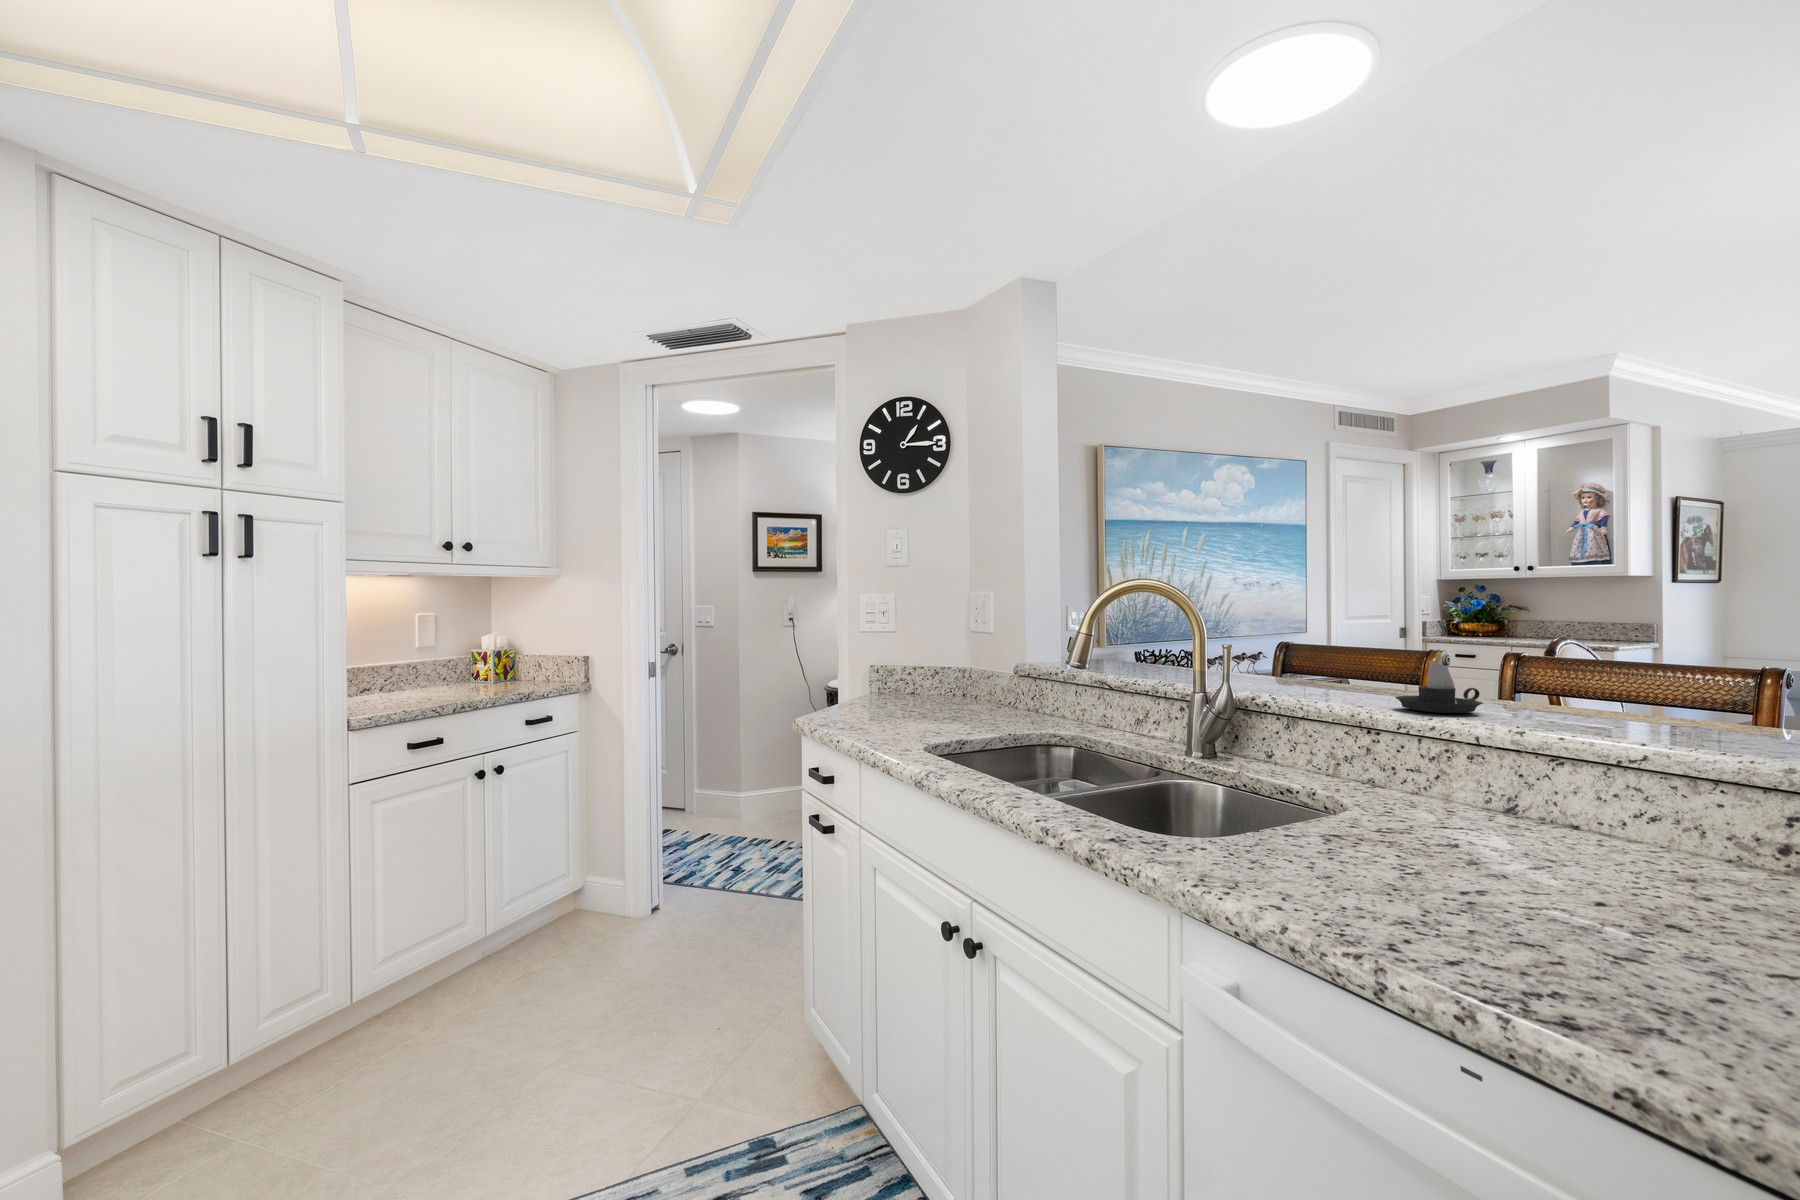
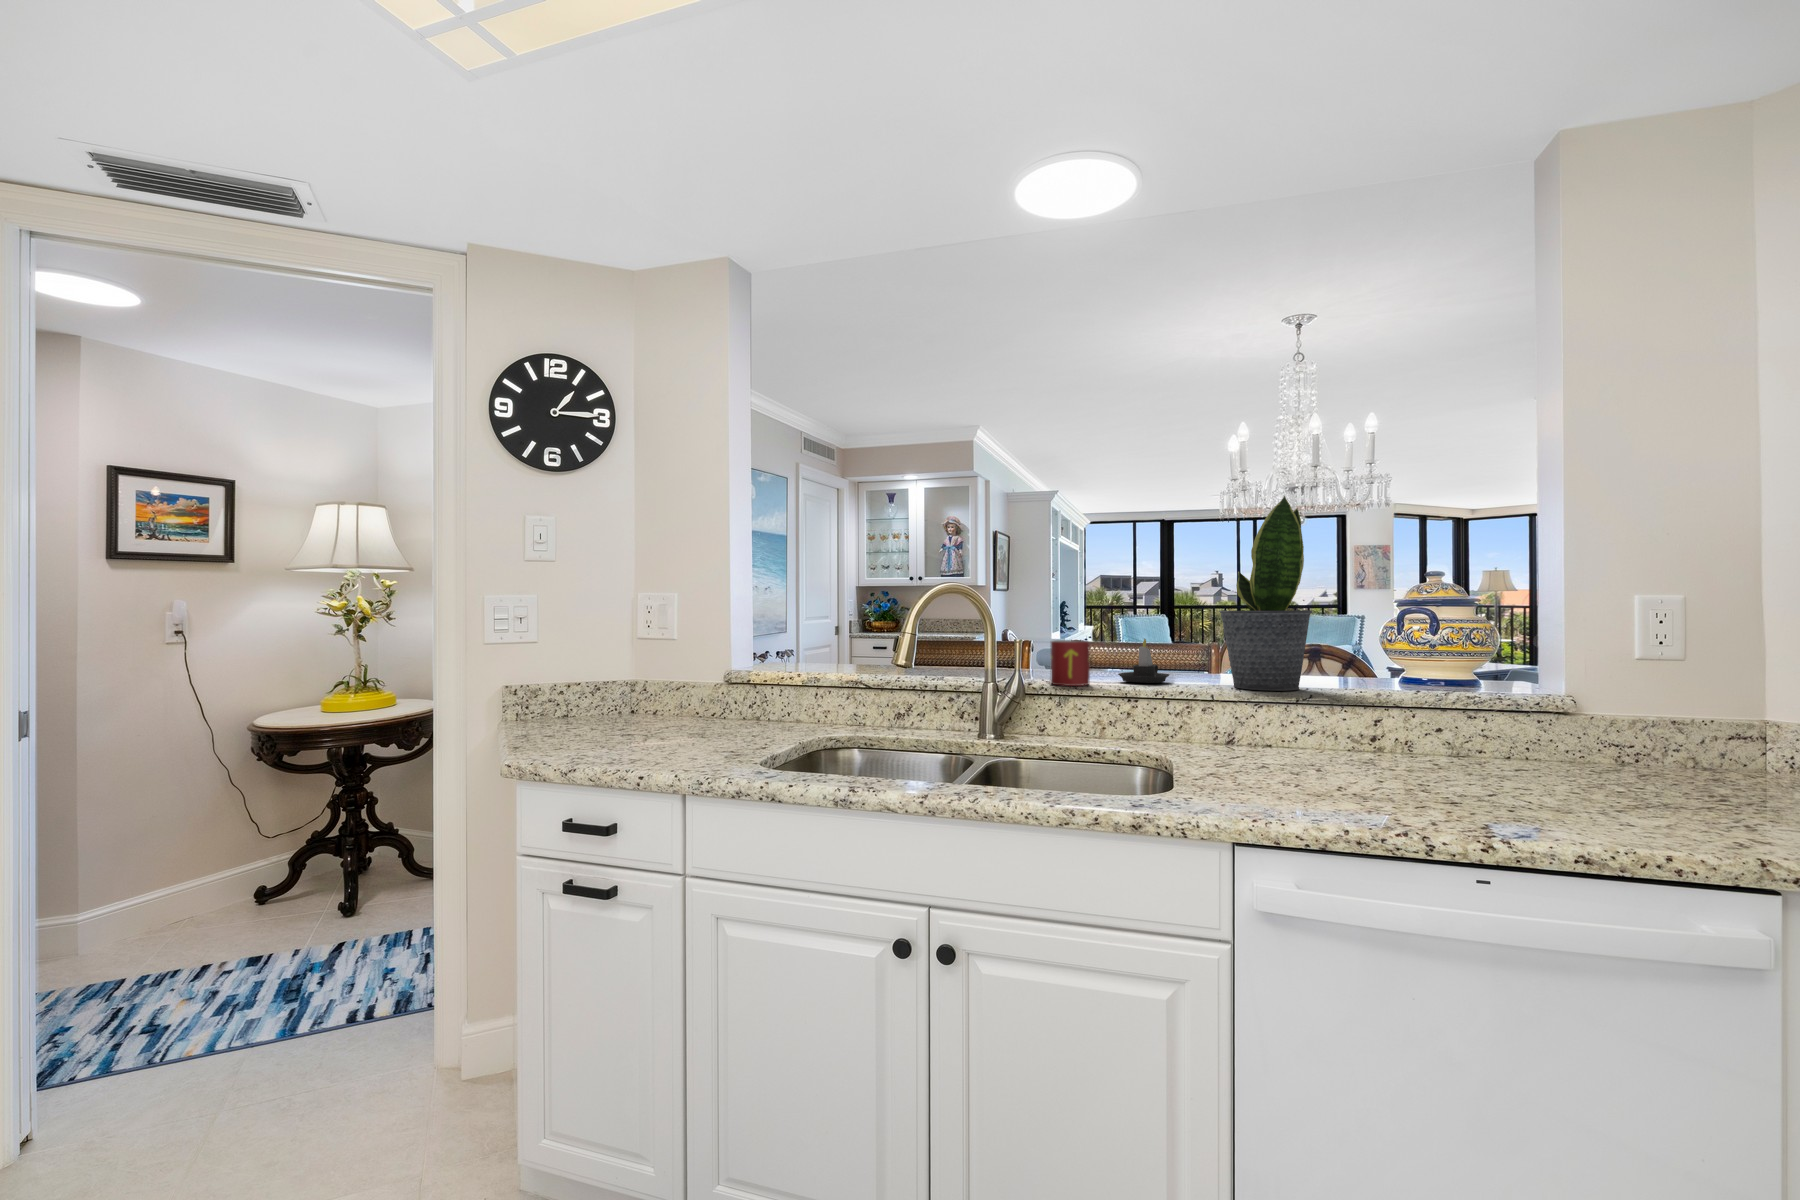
potted plant: none [1520,423,1702,744] -> present [1219,496,1312,691]
mug: none [1280,646,1335,706] -> present [1050,640,1090,686]

